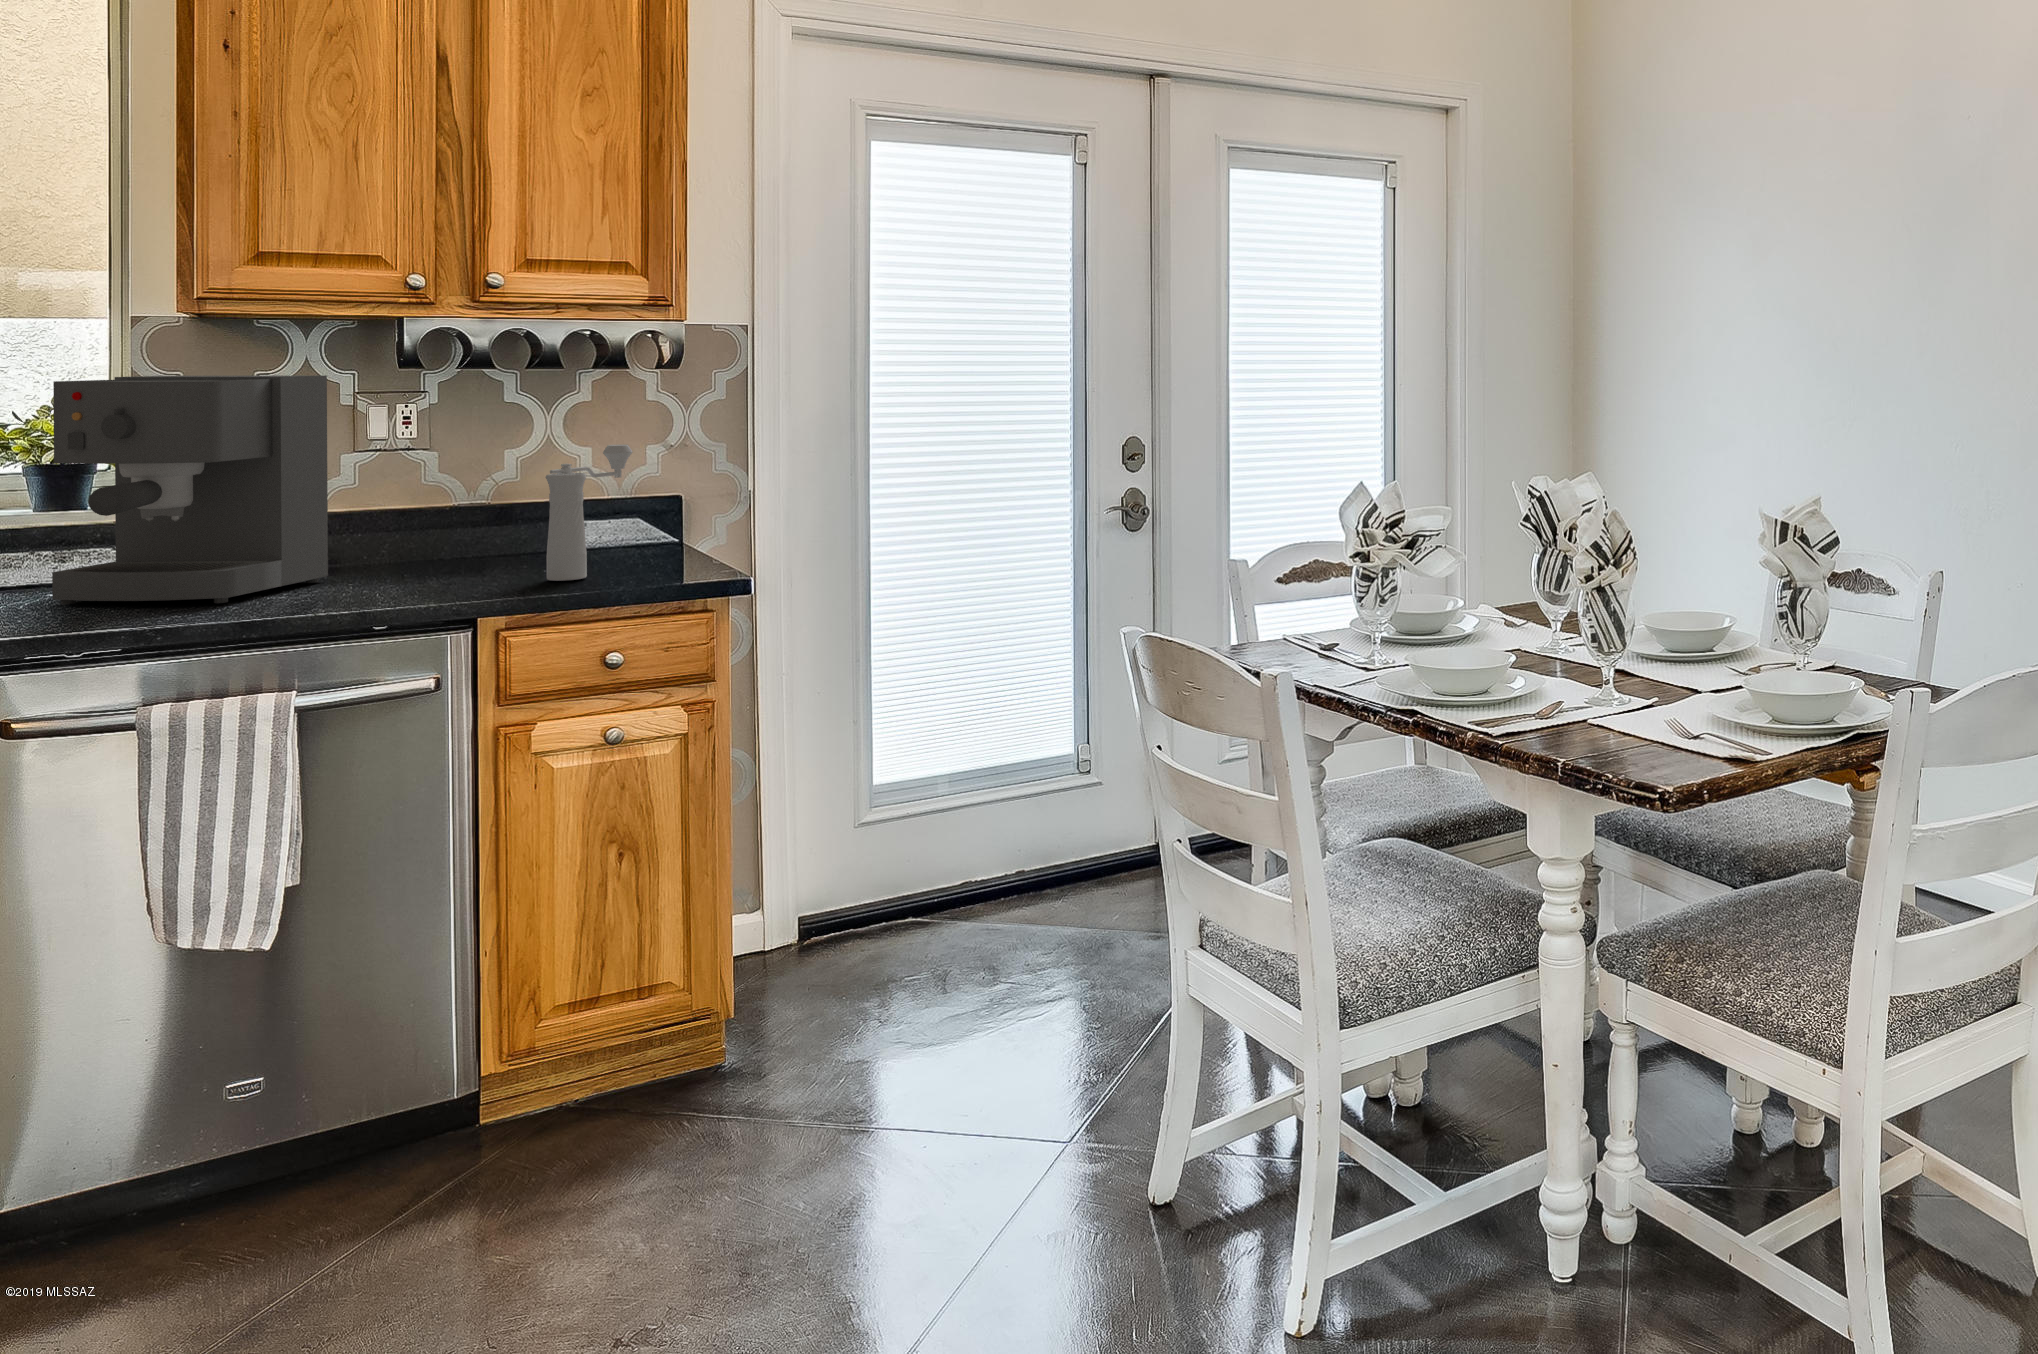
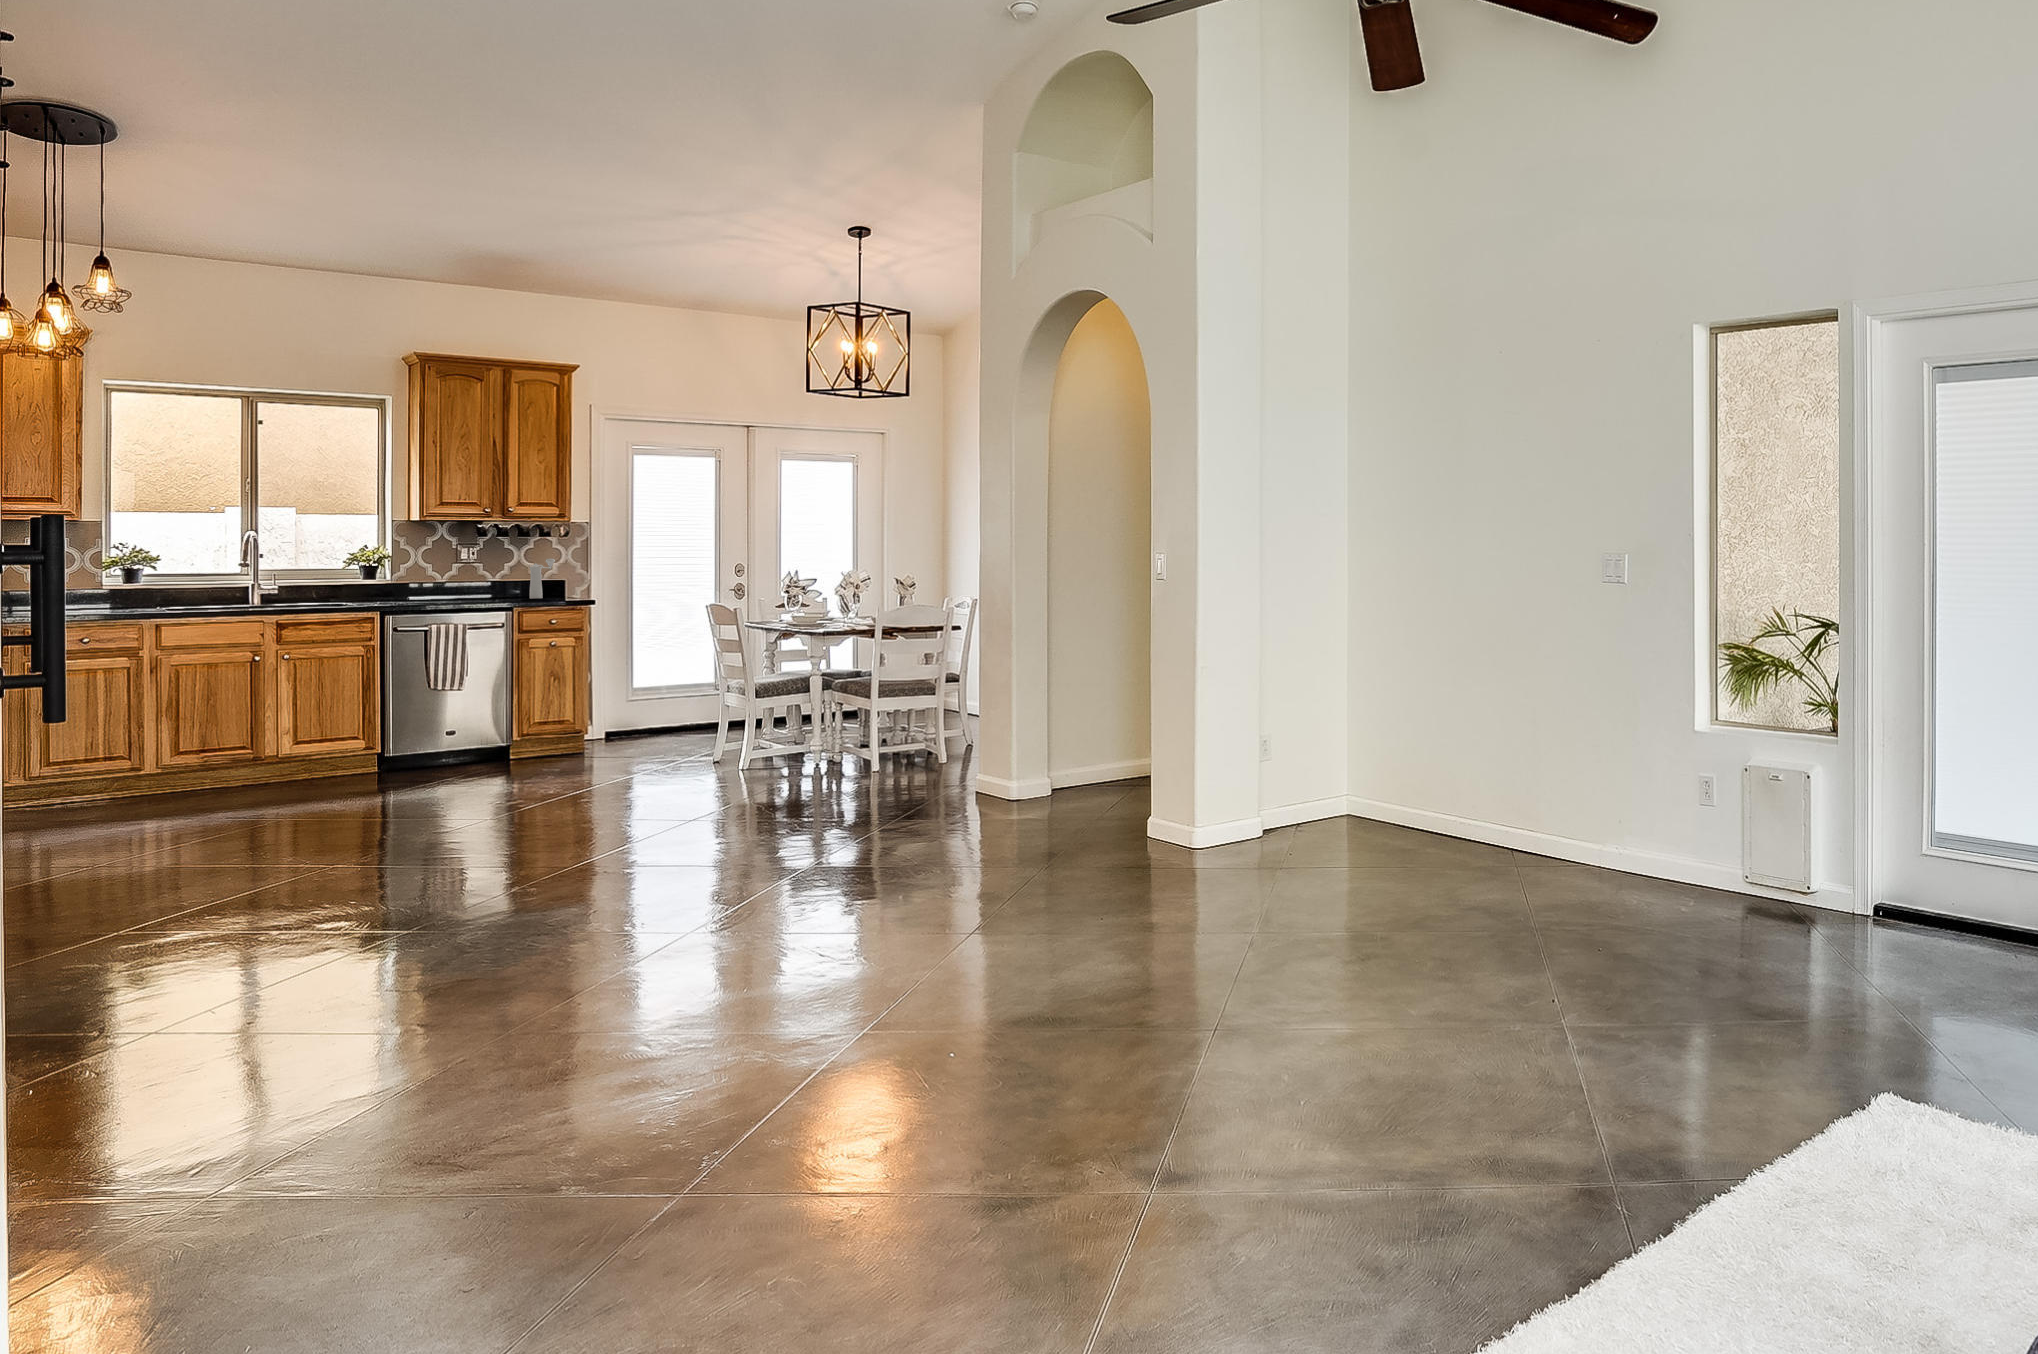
coffee maker: present [52,375,328,605] -> none [382,537,457,603]

